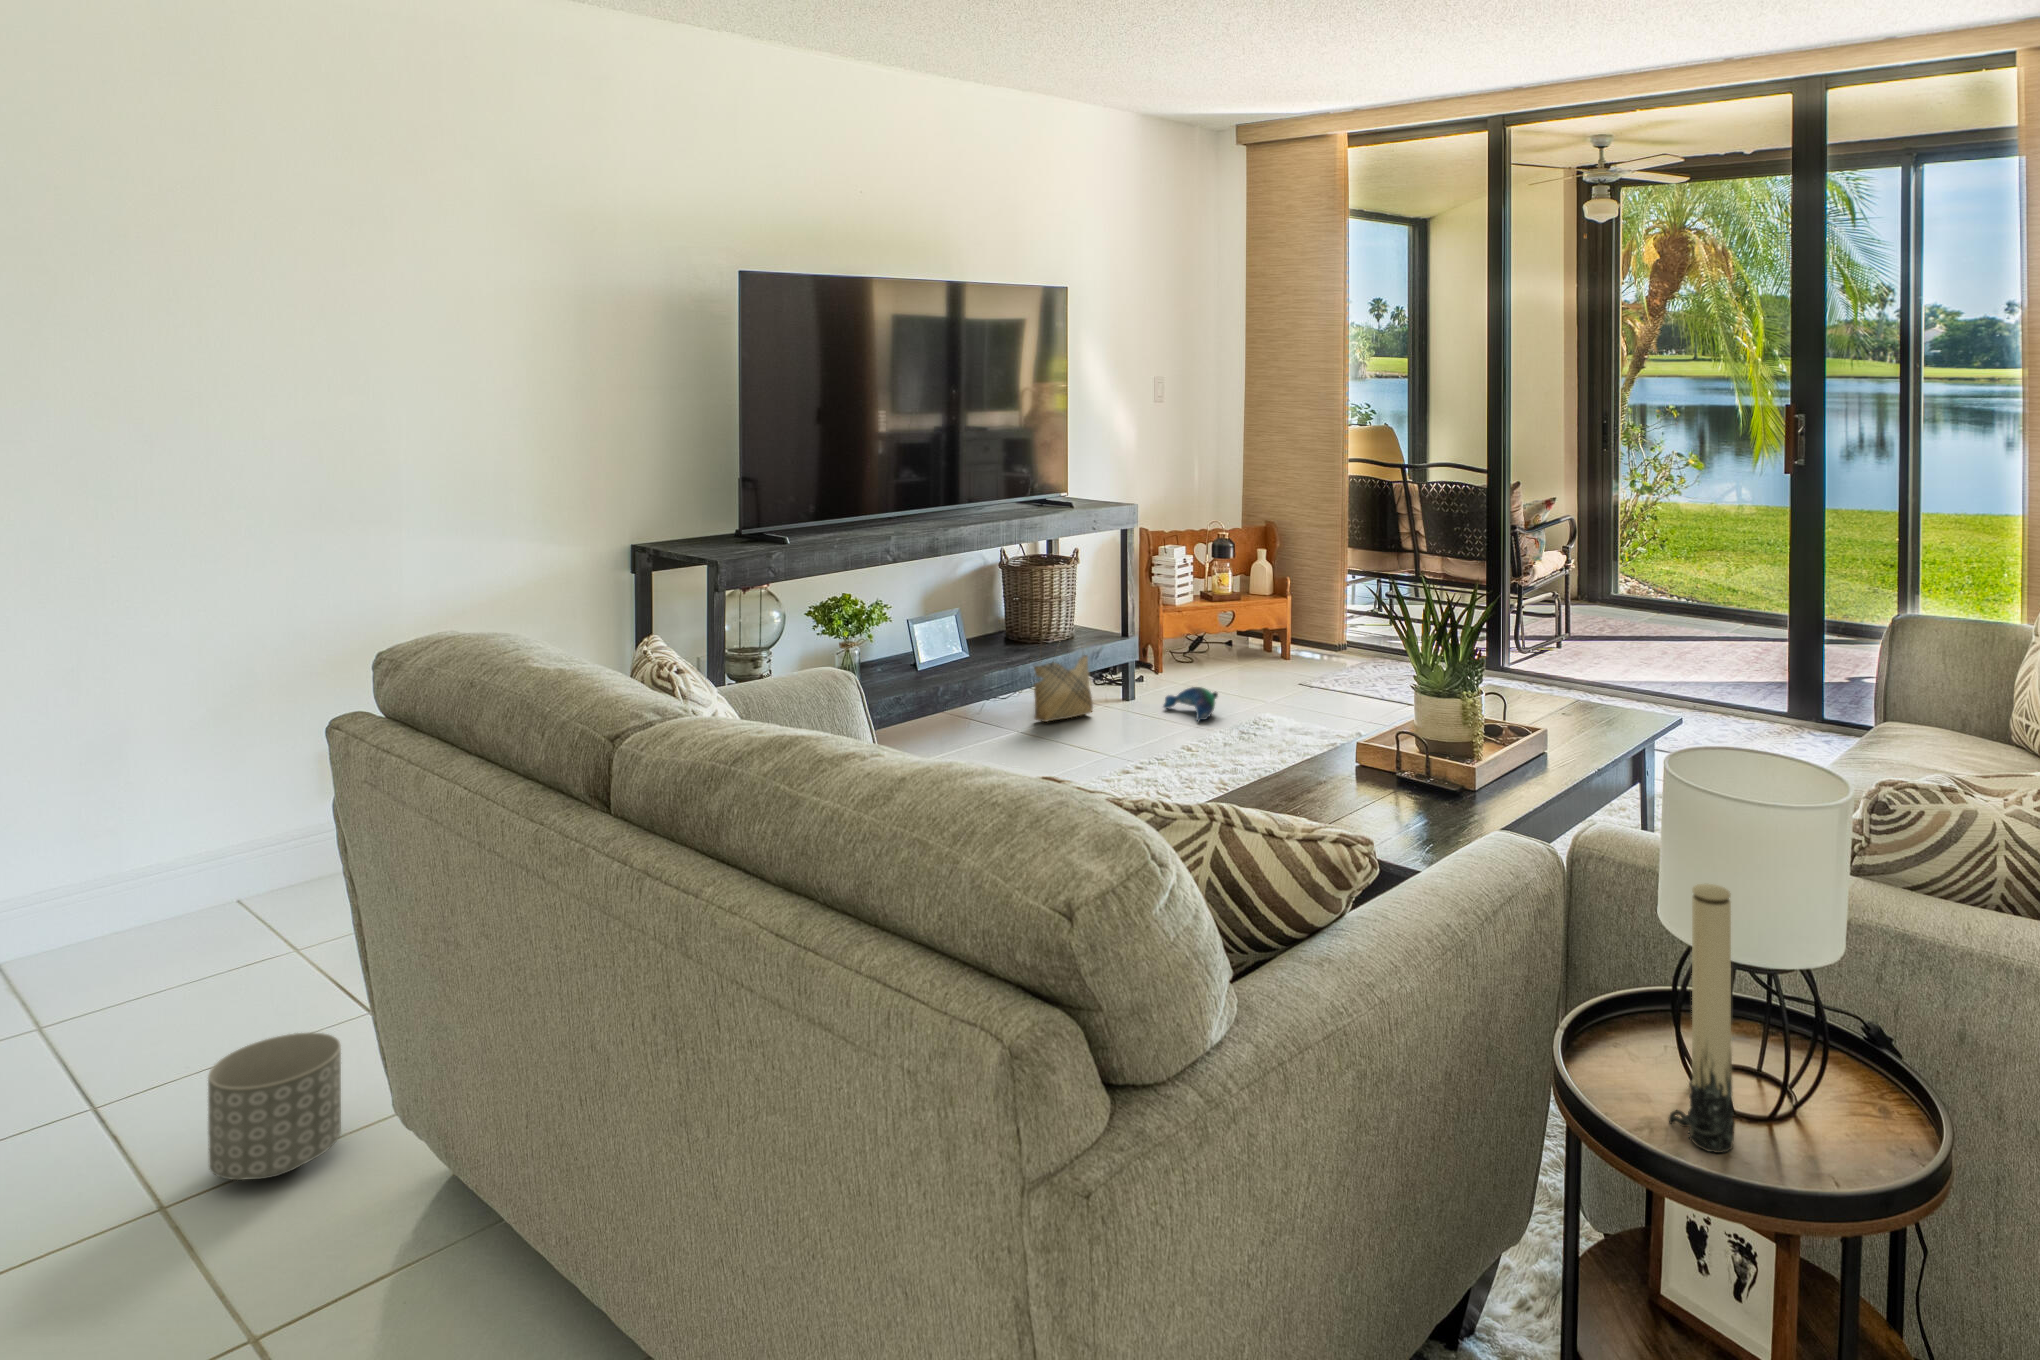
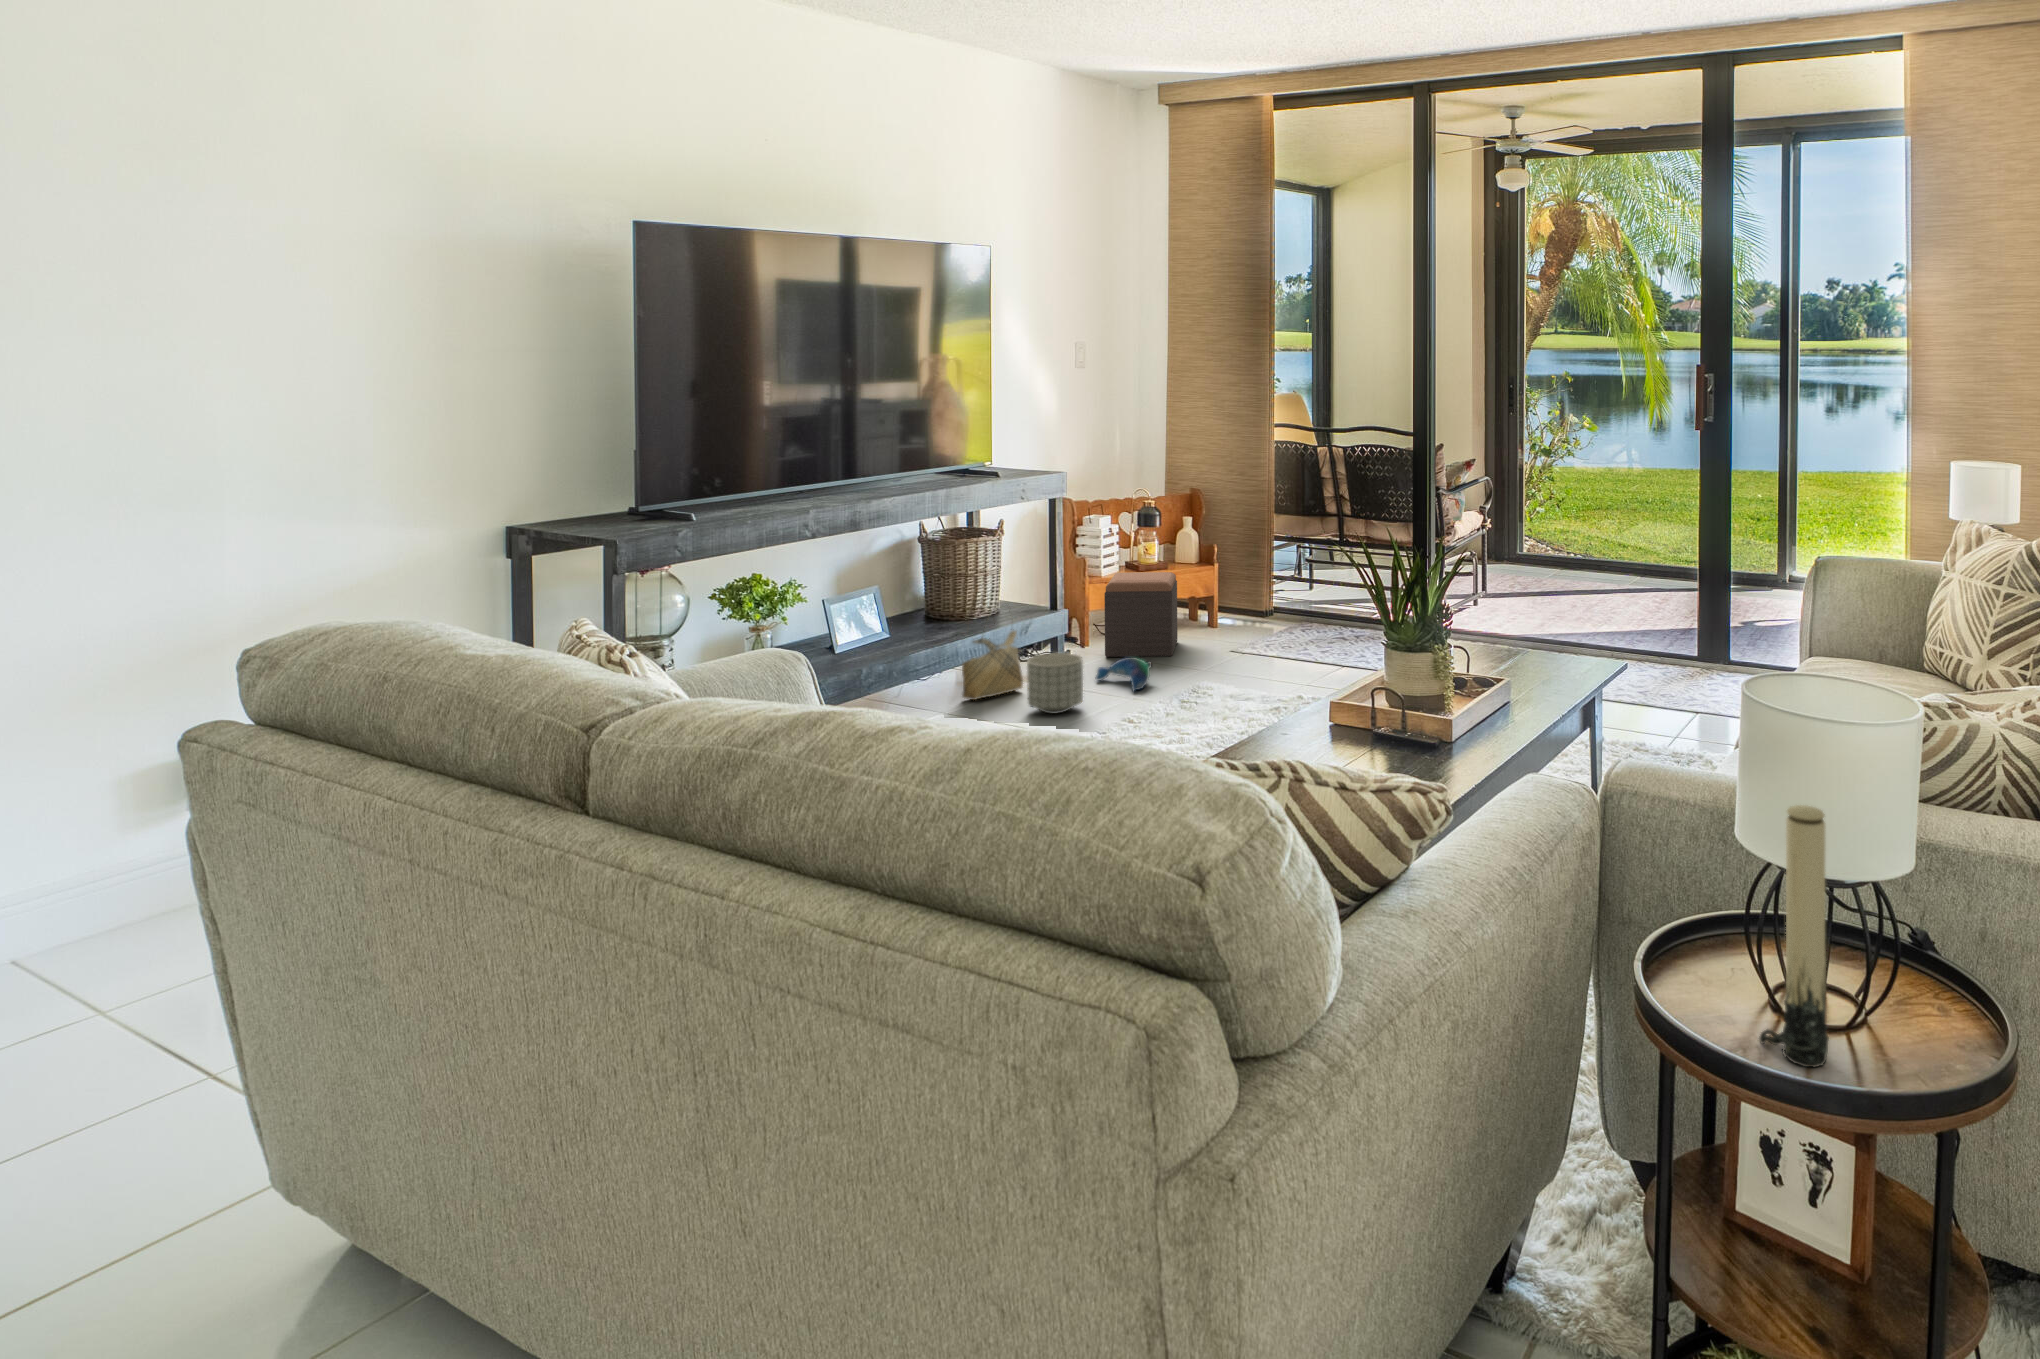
footstool: none [1176,602,1250,688] -> present [1104,572,1177,657]
planter: present [208,1033,341,1180] -> present [1027,653,1083,714]

